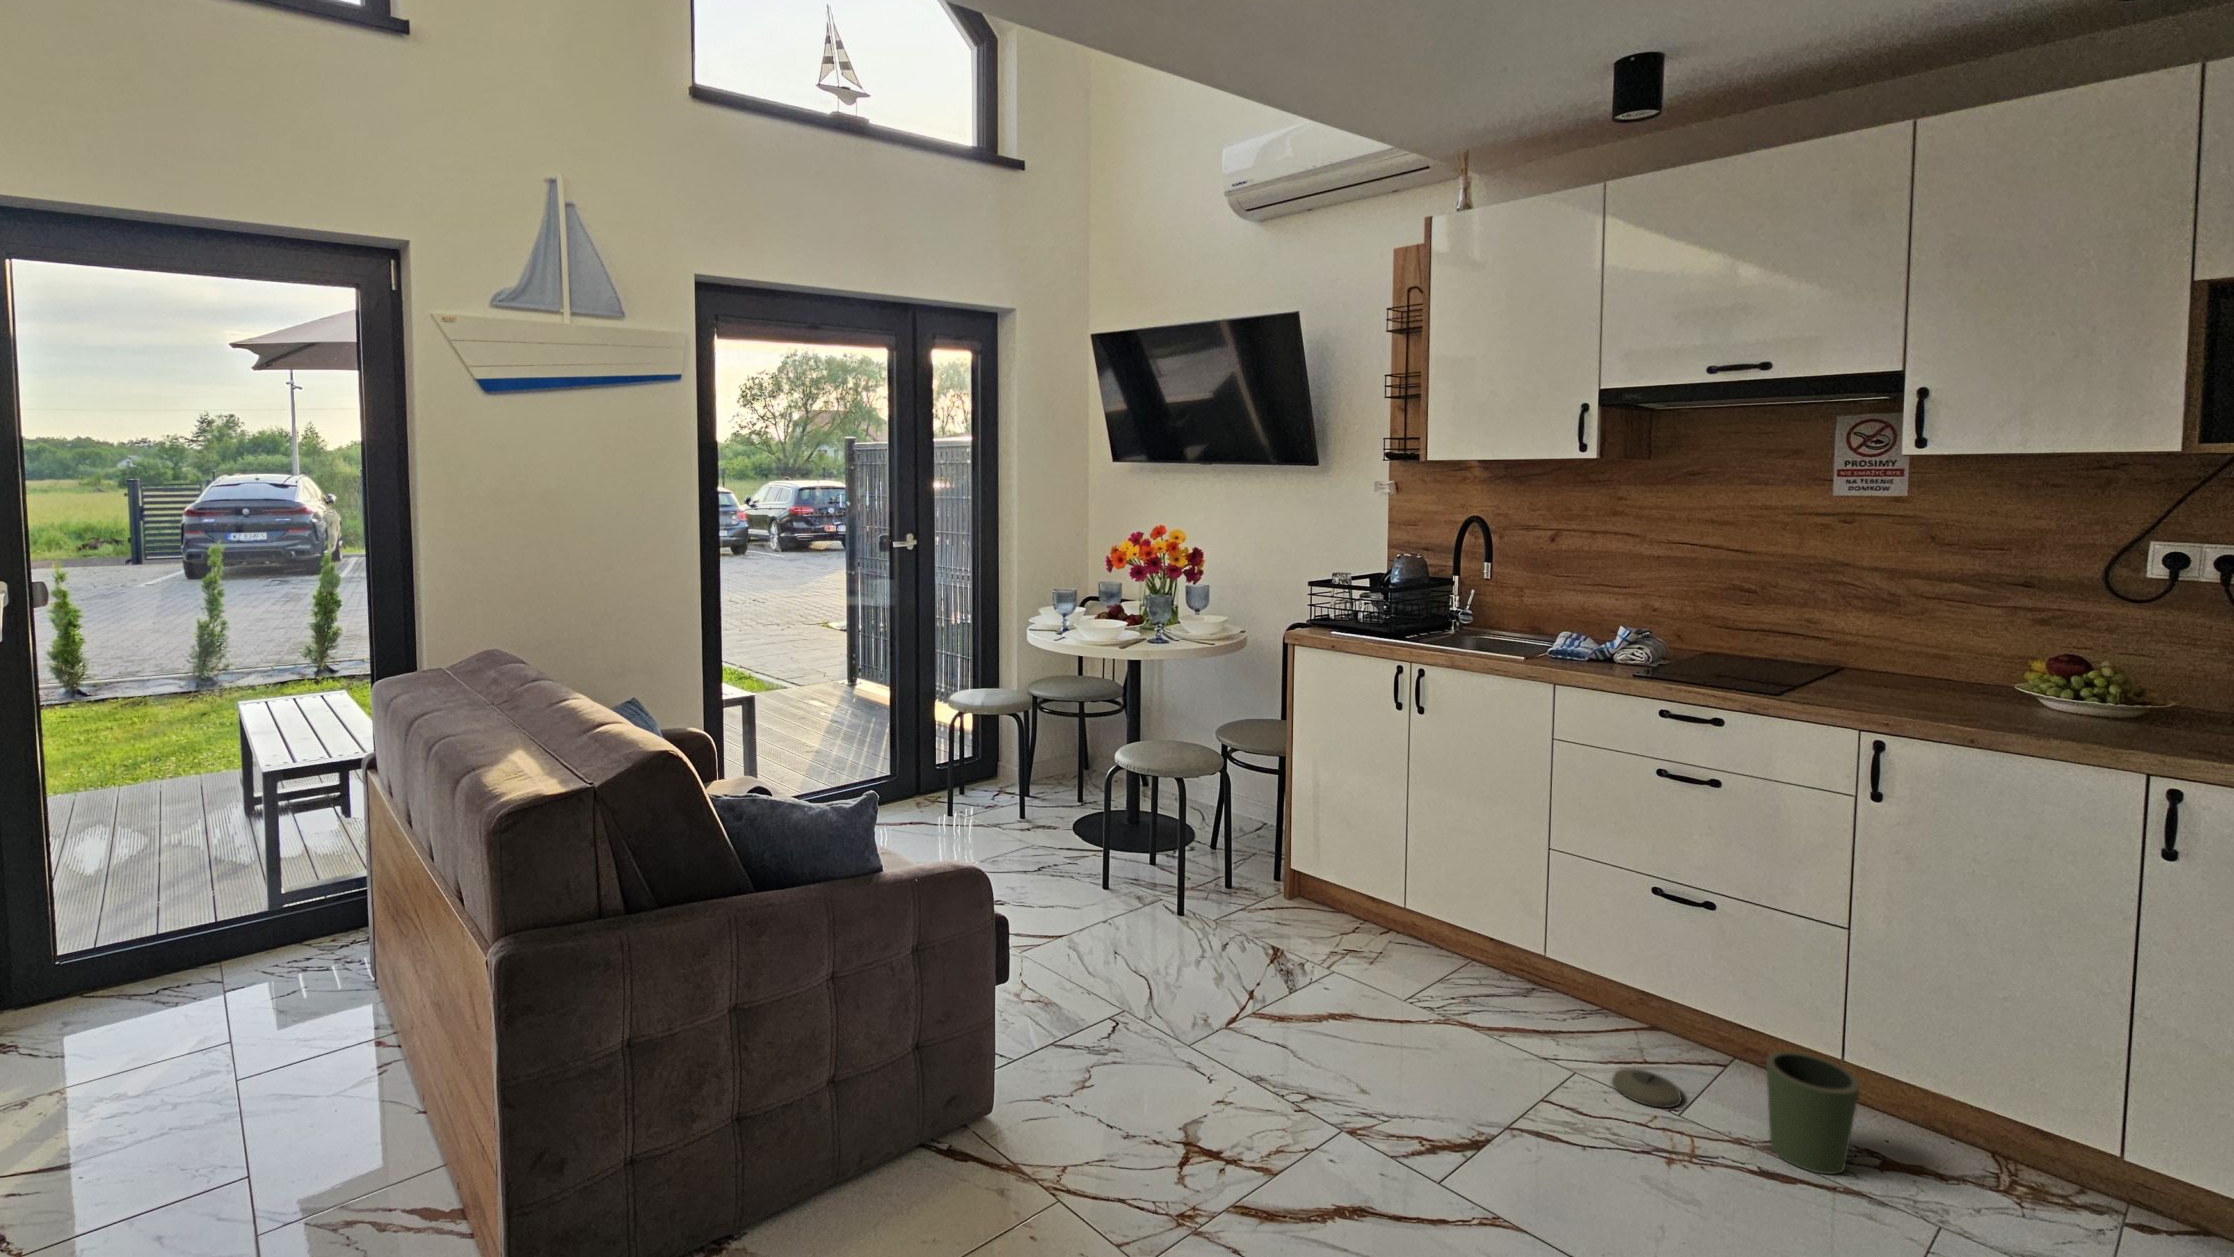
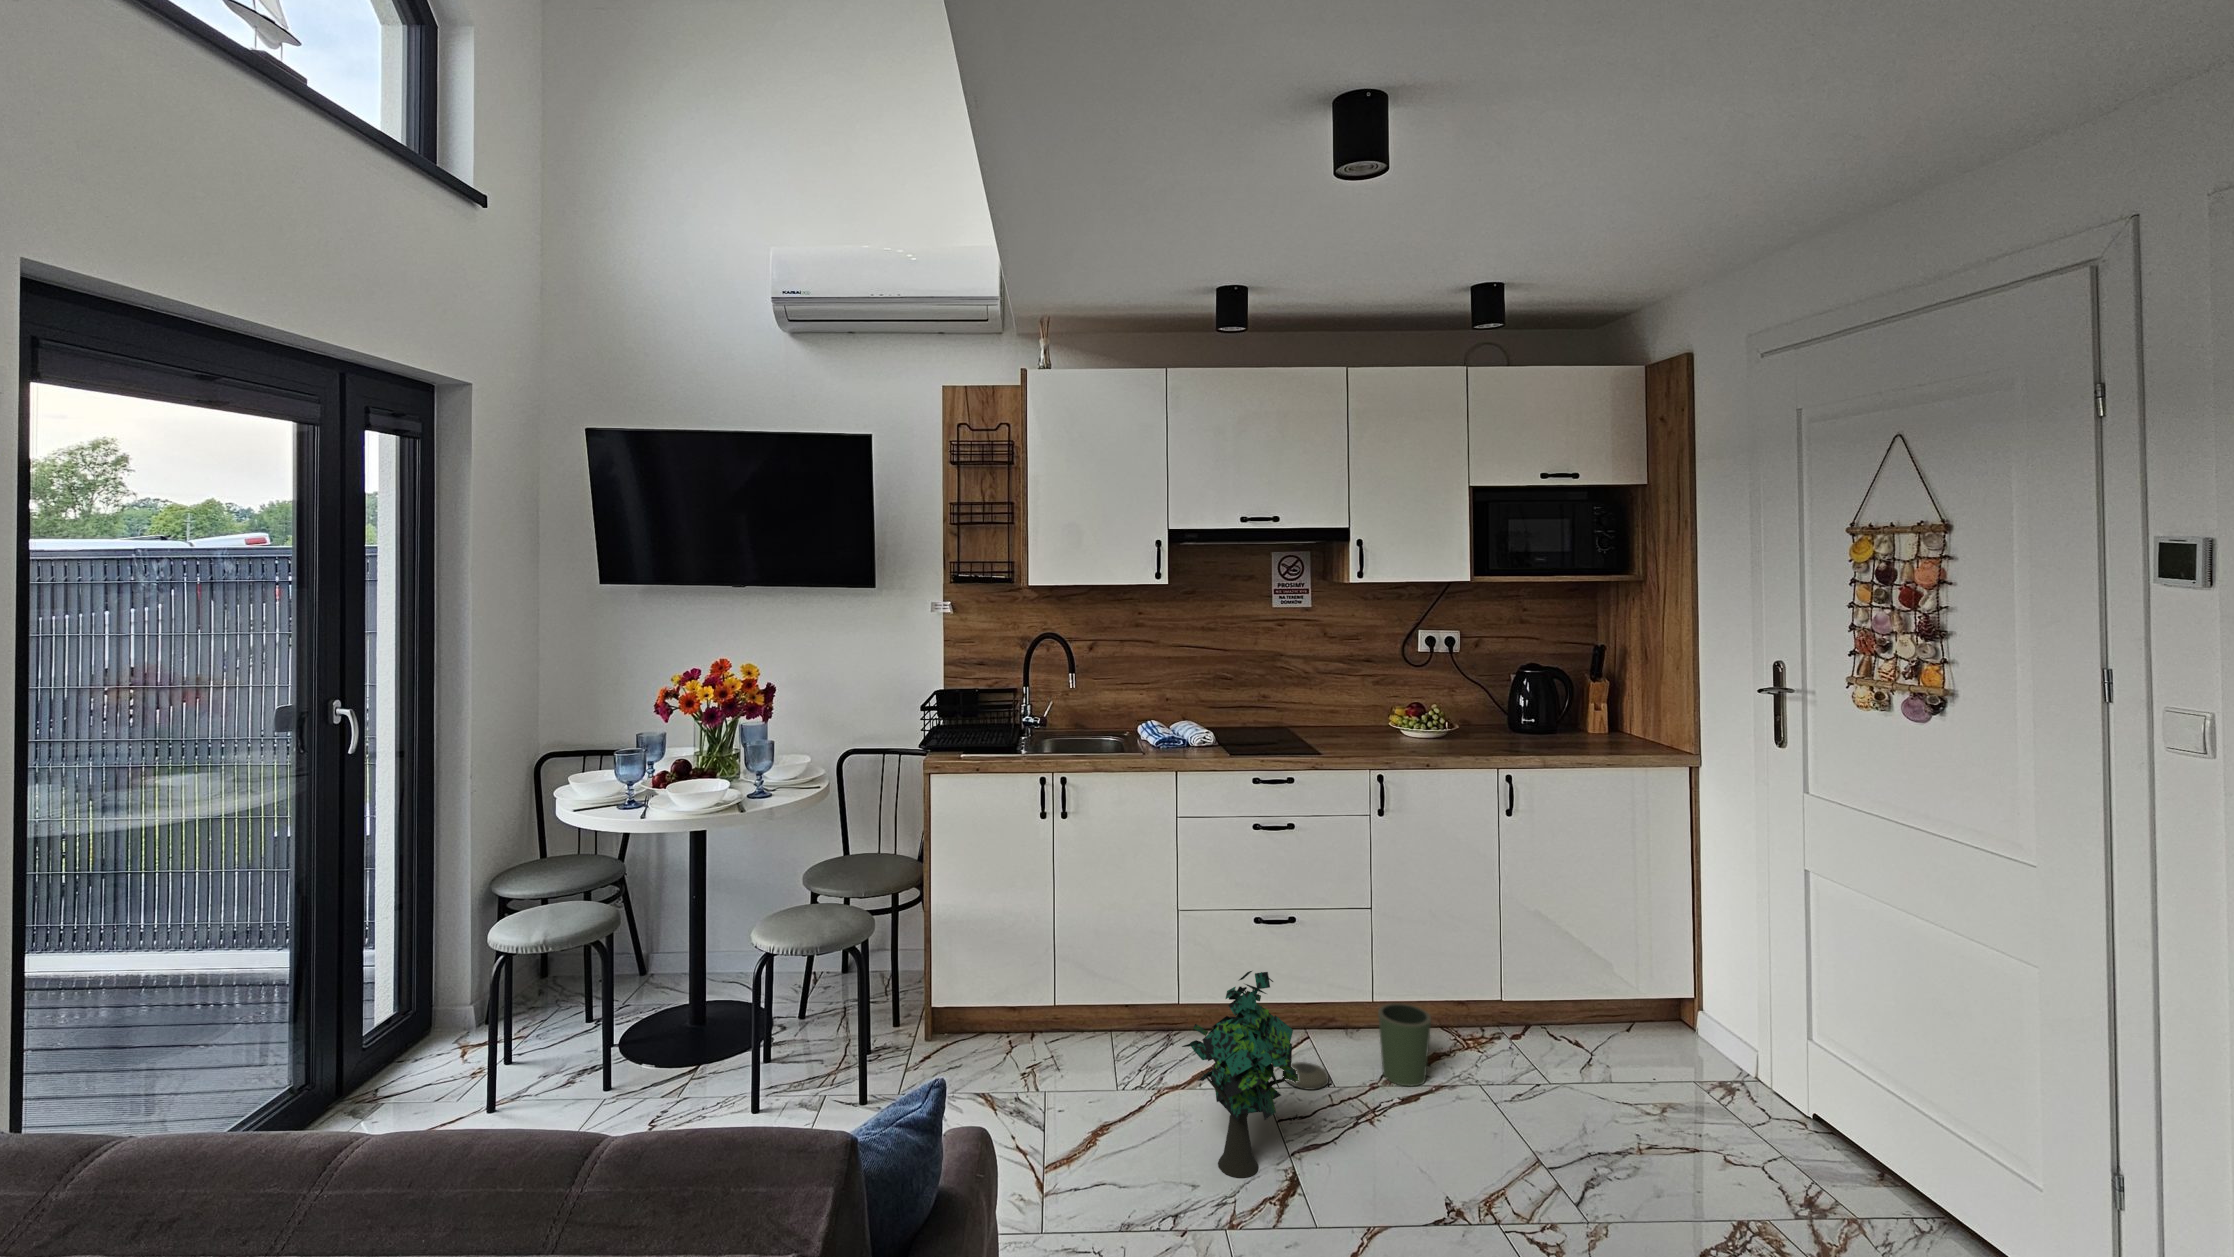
decorative plant: none [1378,897,1518,1115] -> present [1182,971,1299,1178]

